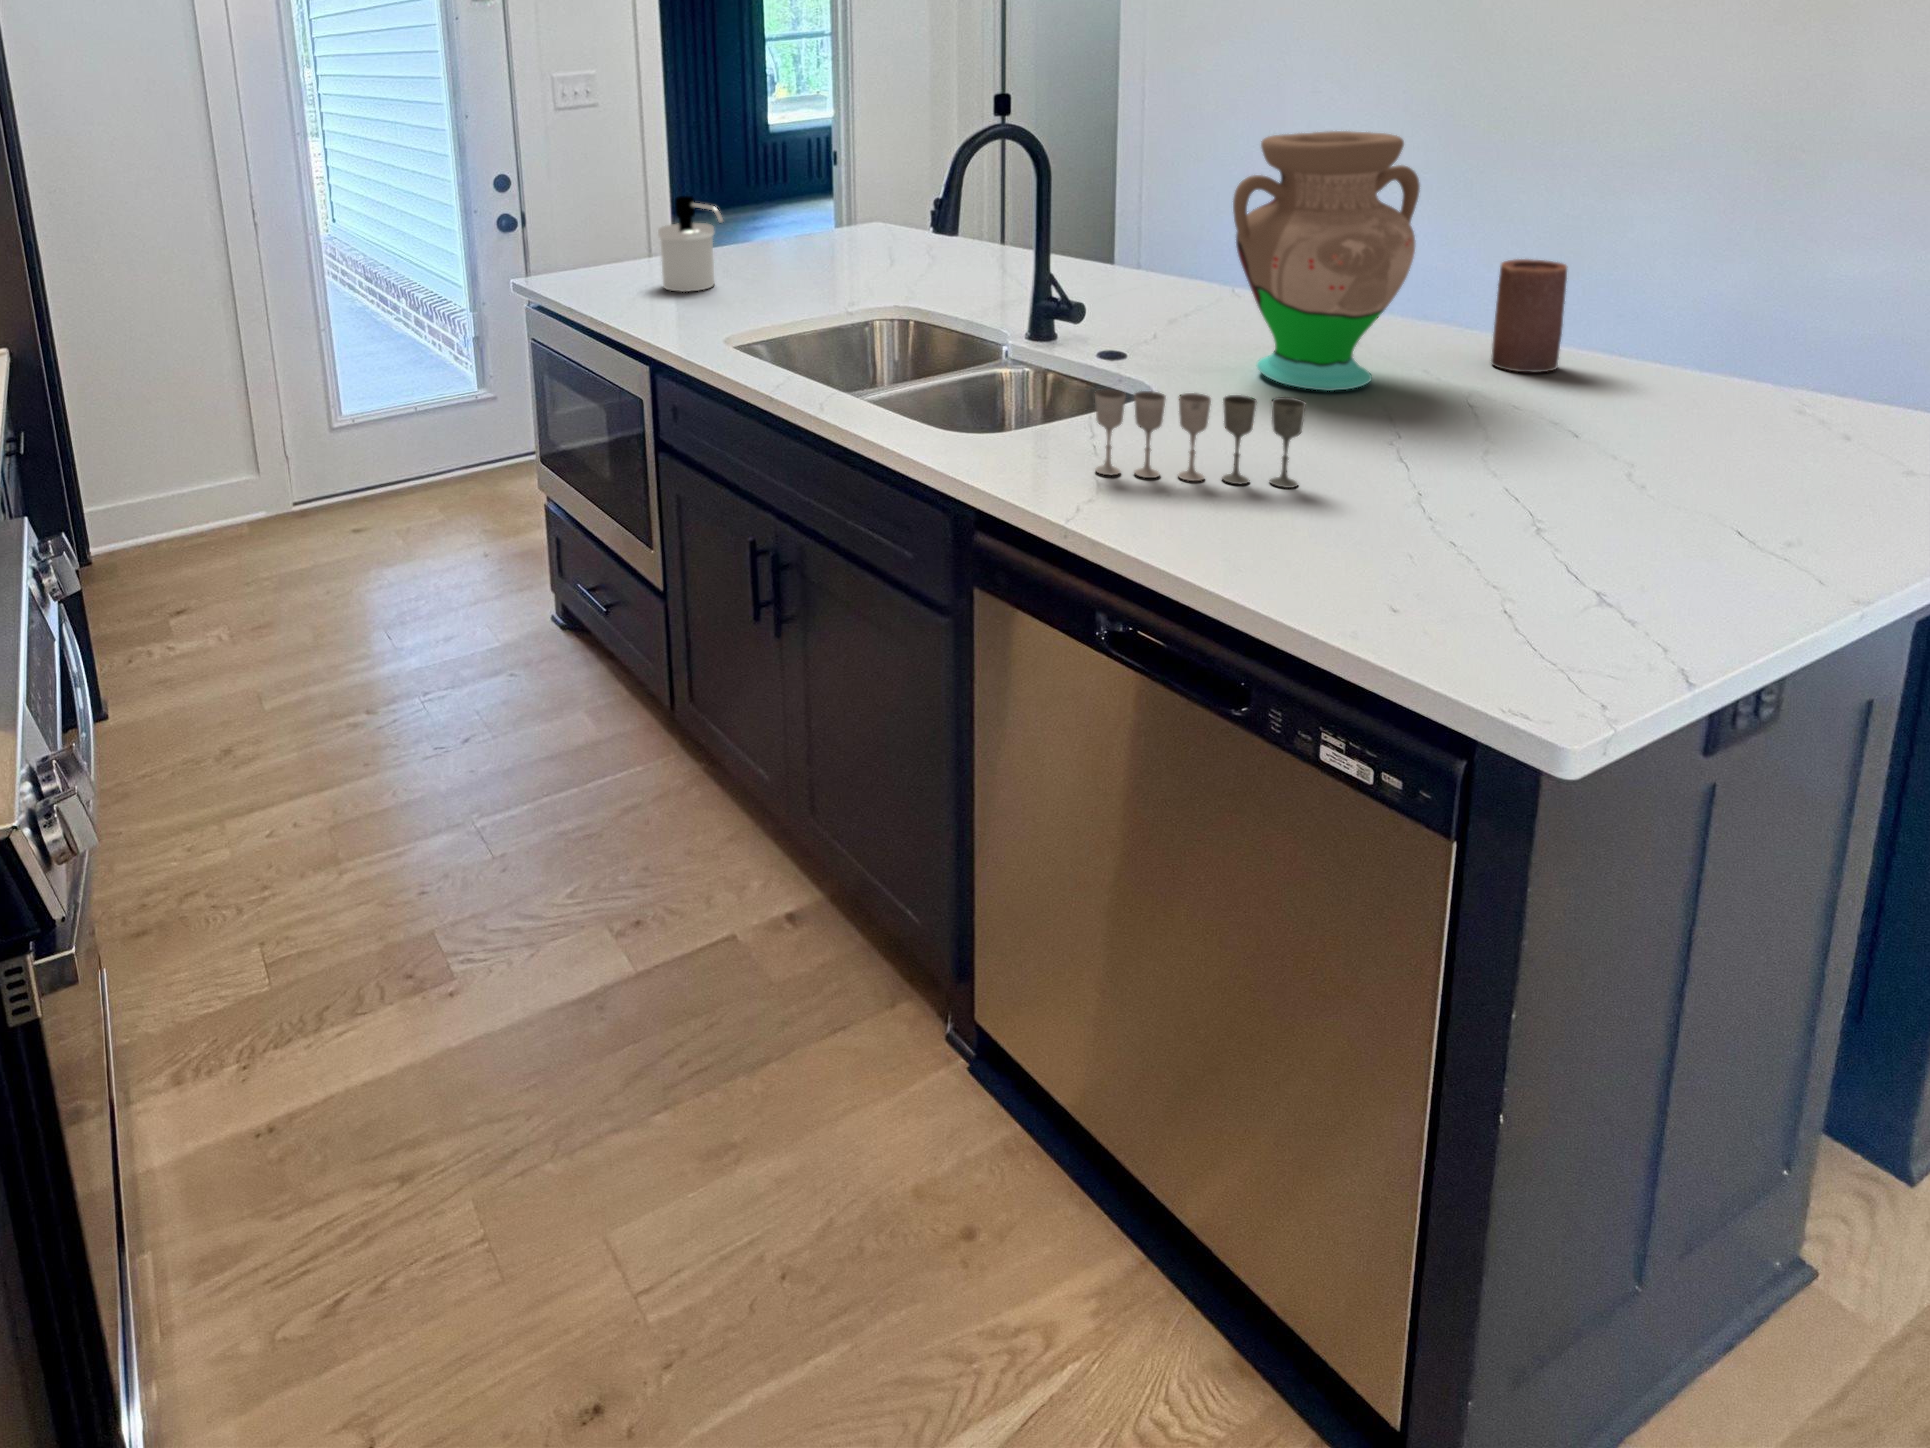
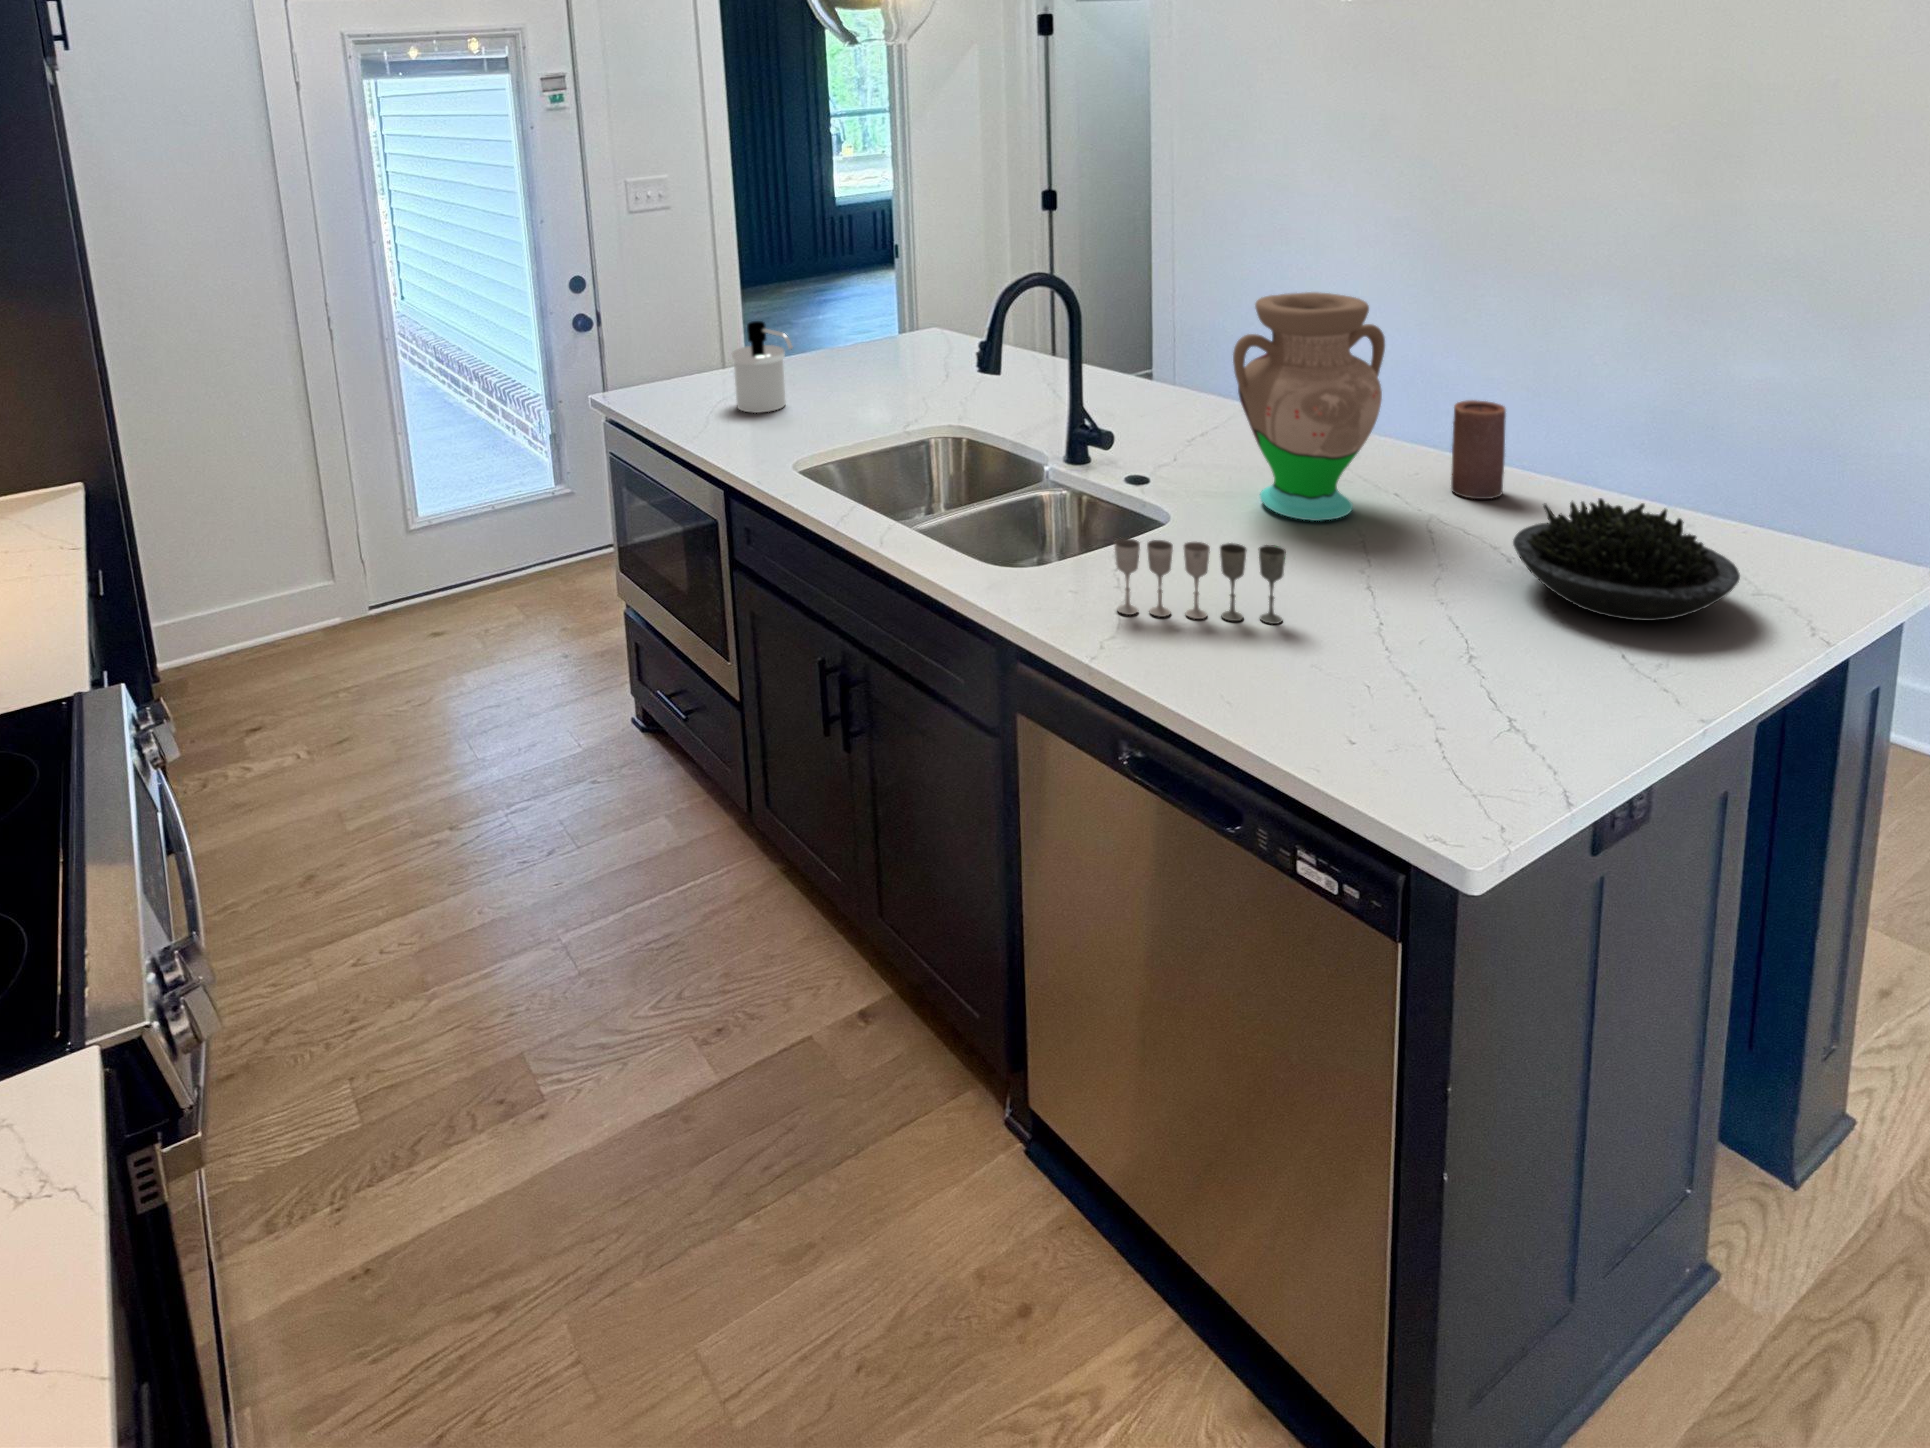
succulent plant: none [1590,350,1908,494] -> present [1513,498,1740,621]

